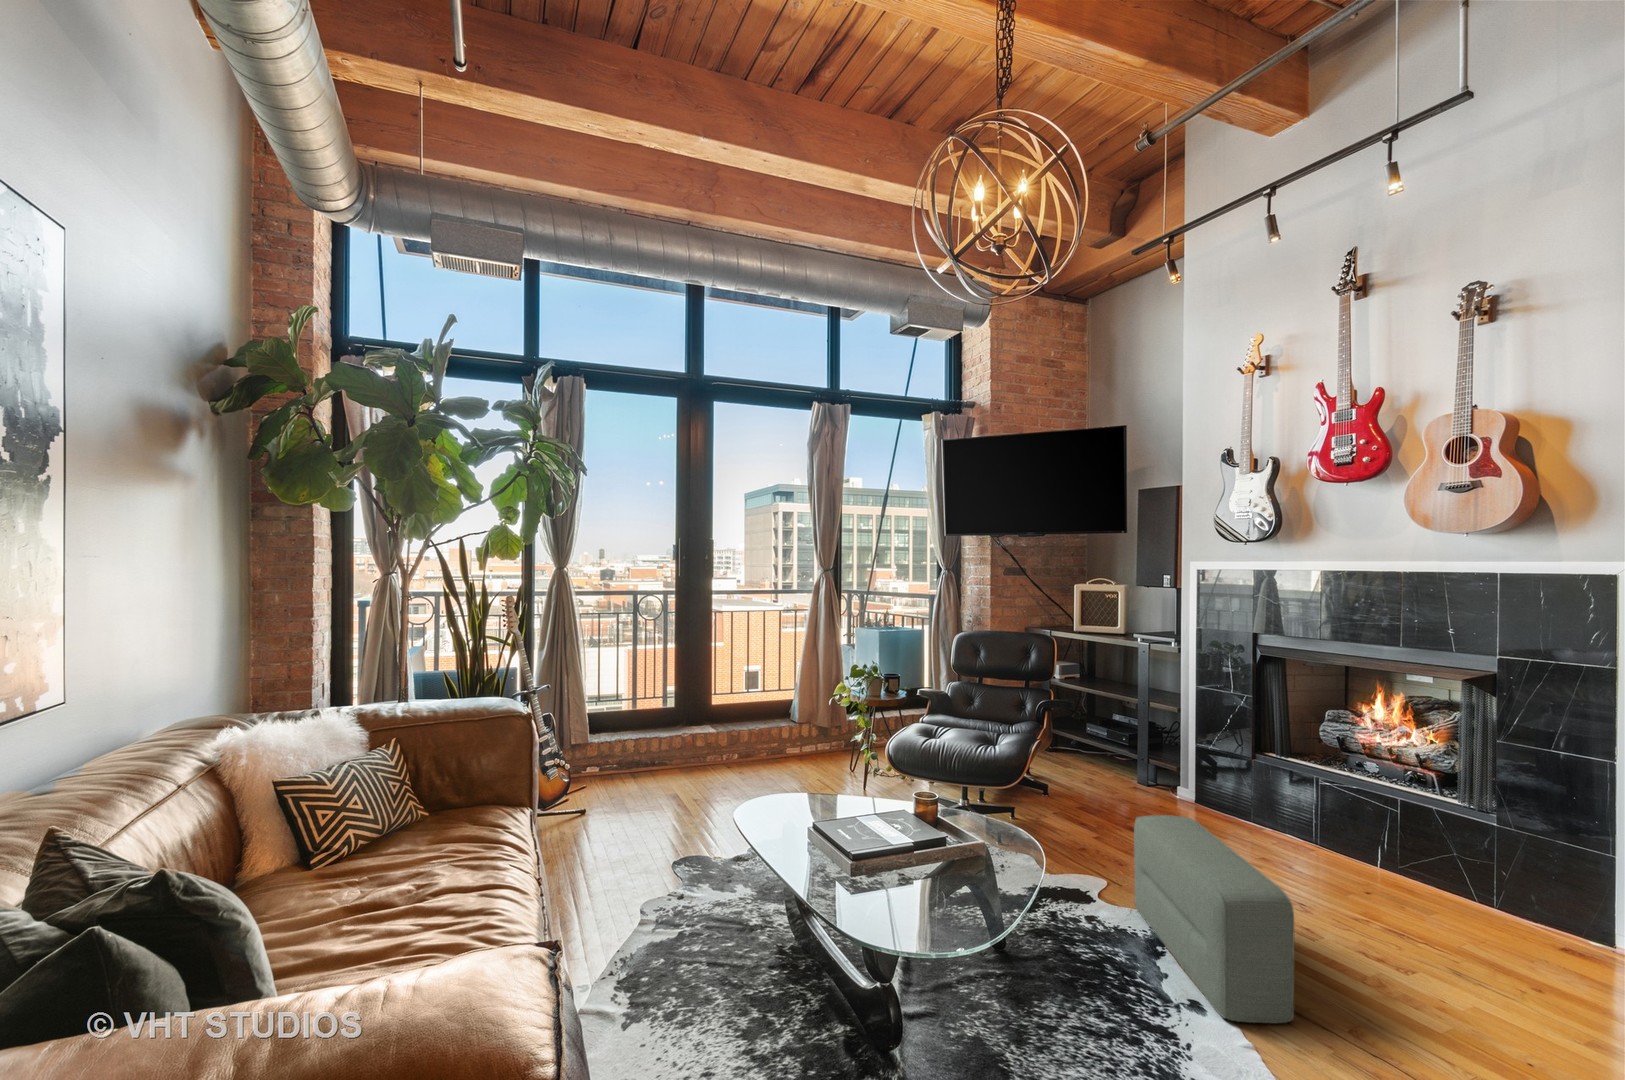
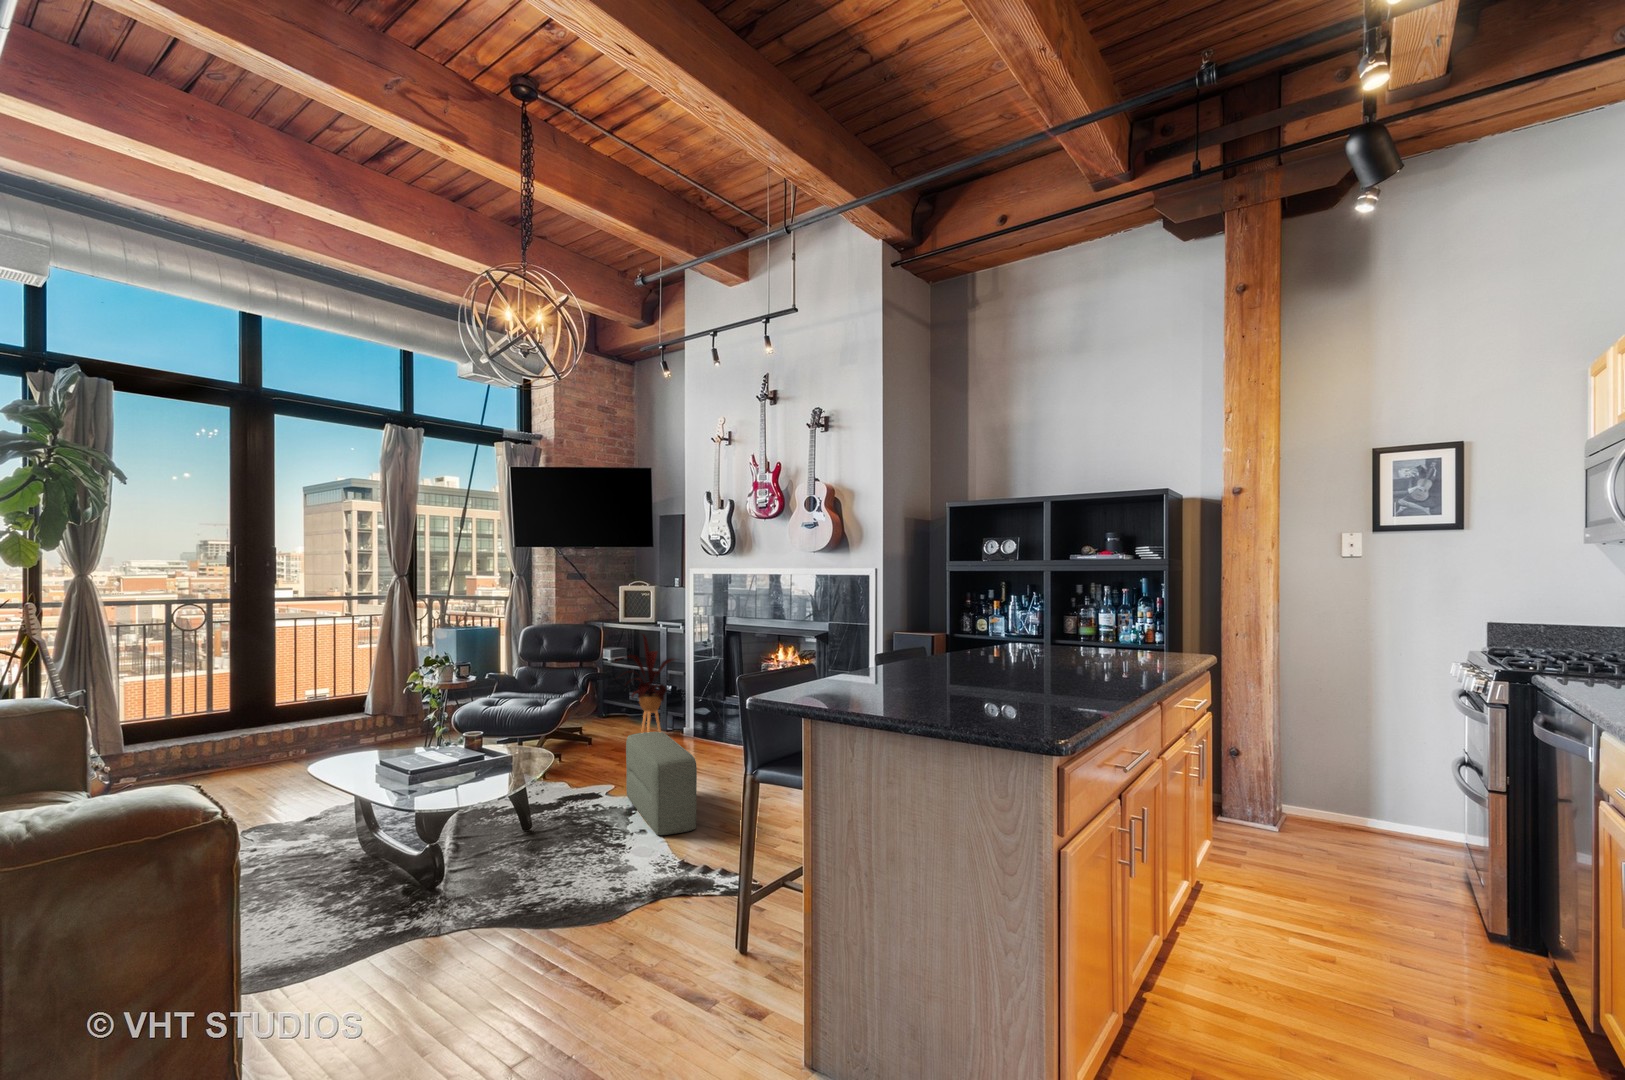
house plant: none [1078,651,1171,797] -> present [625,634,674,732]

